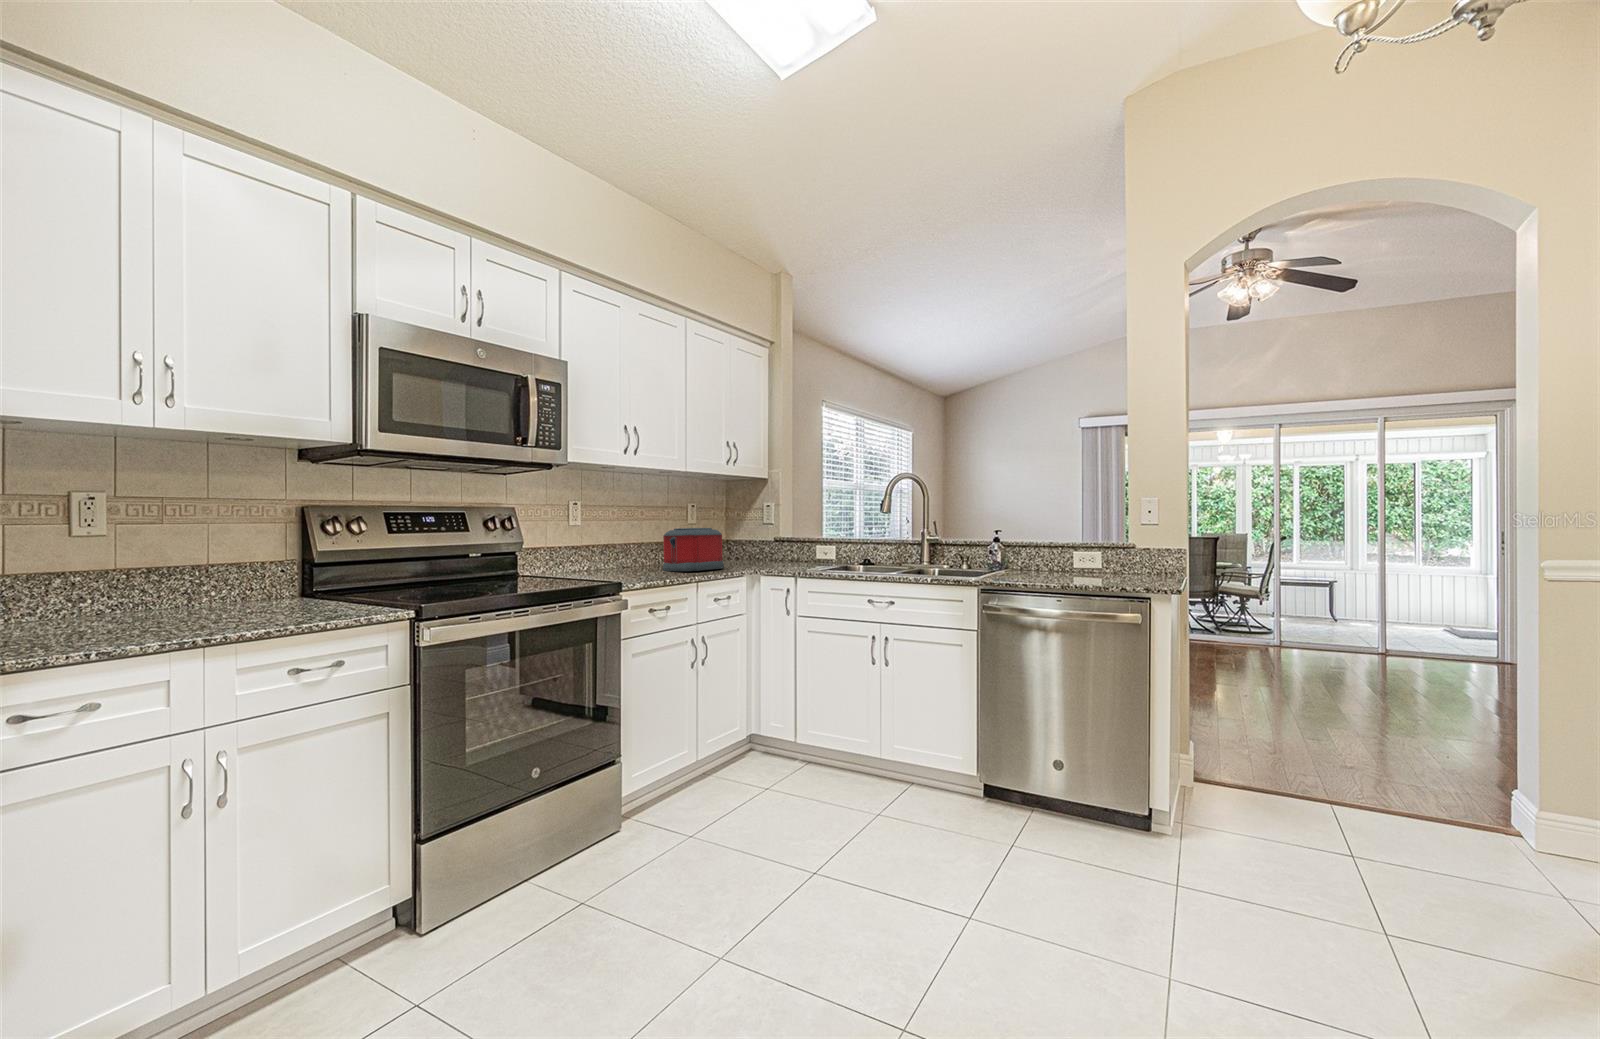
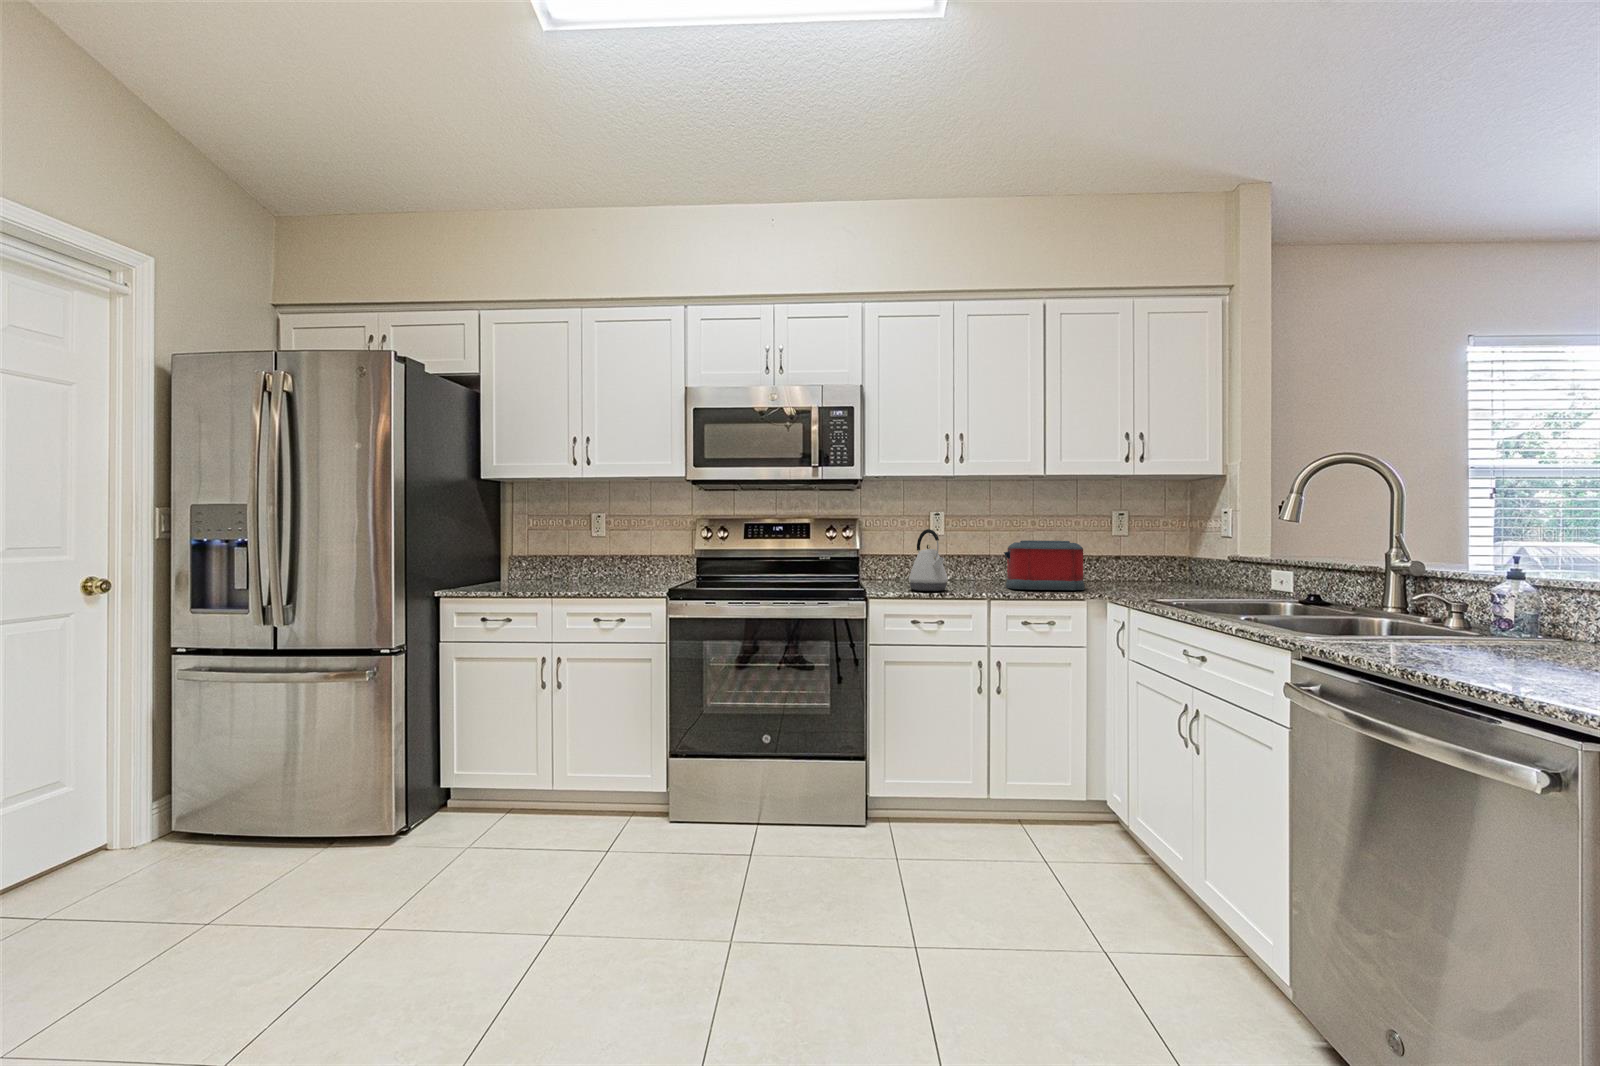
kettle: none [611,519,658,579] -> present [909,529,948,591]

